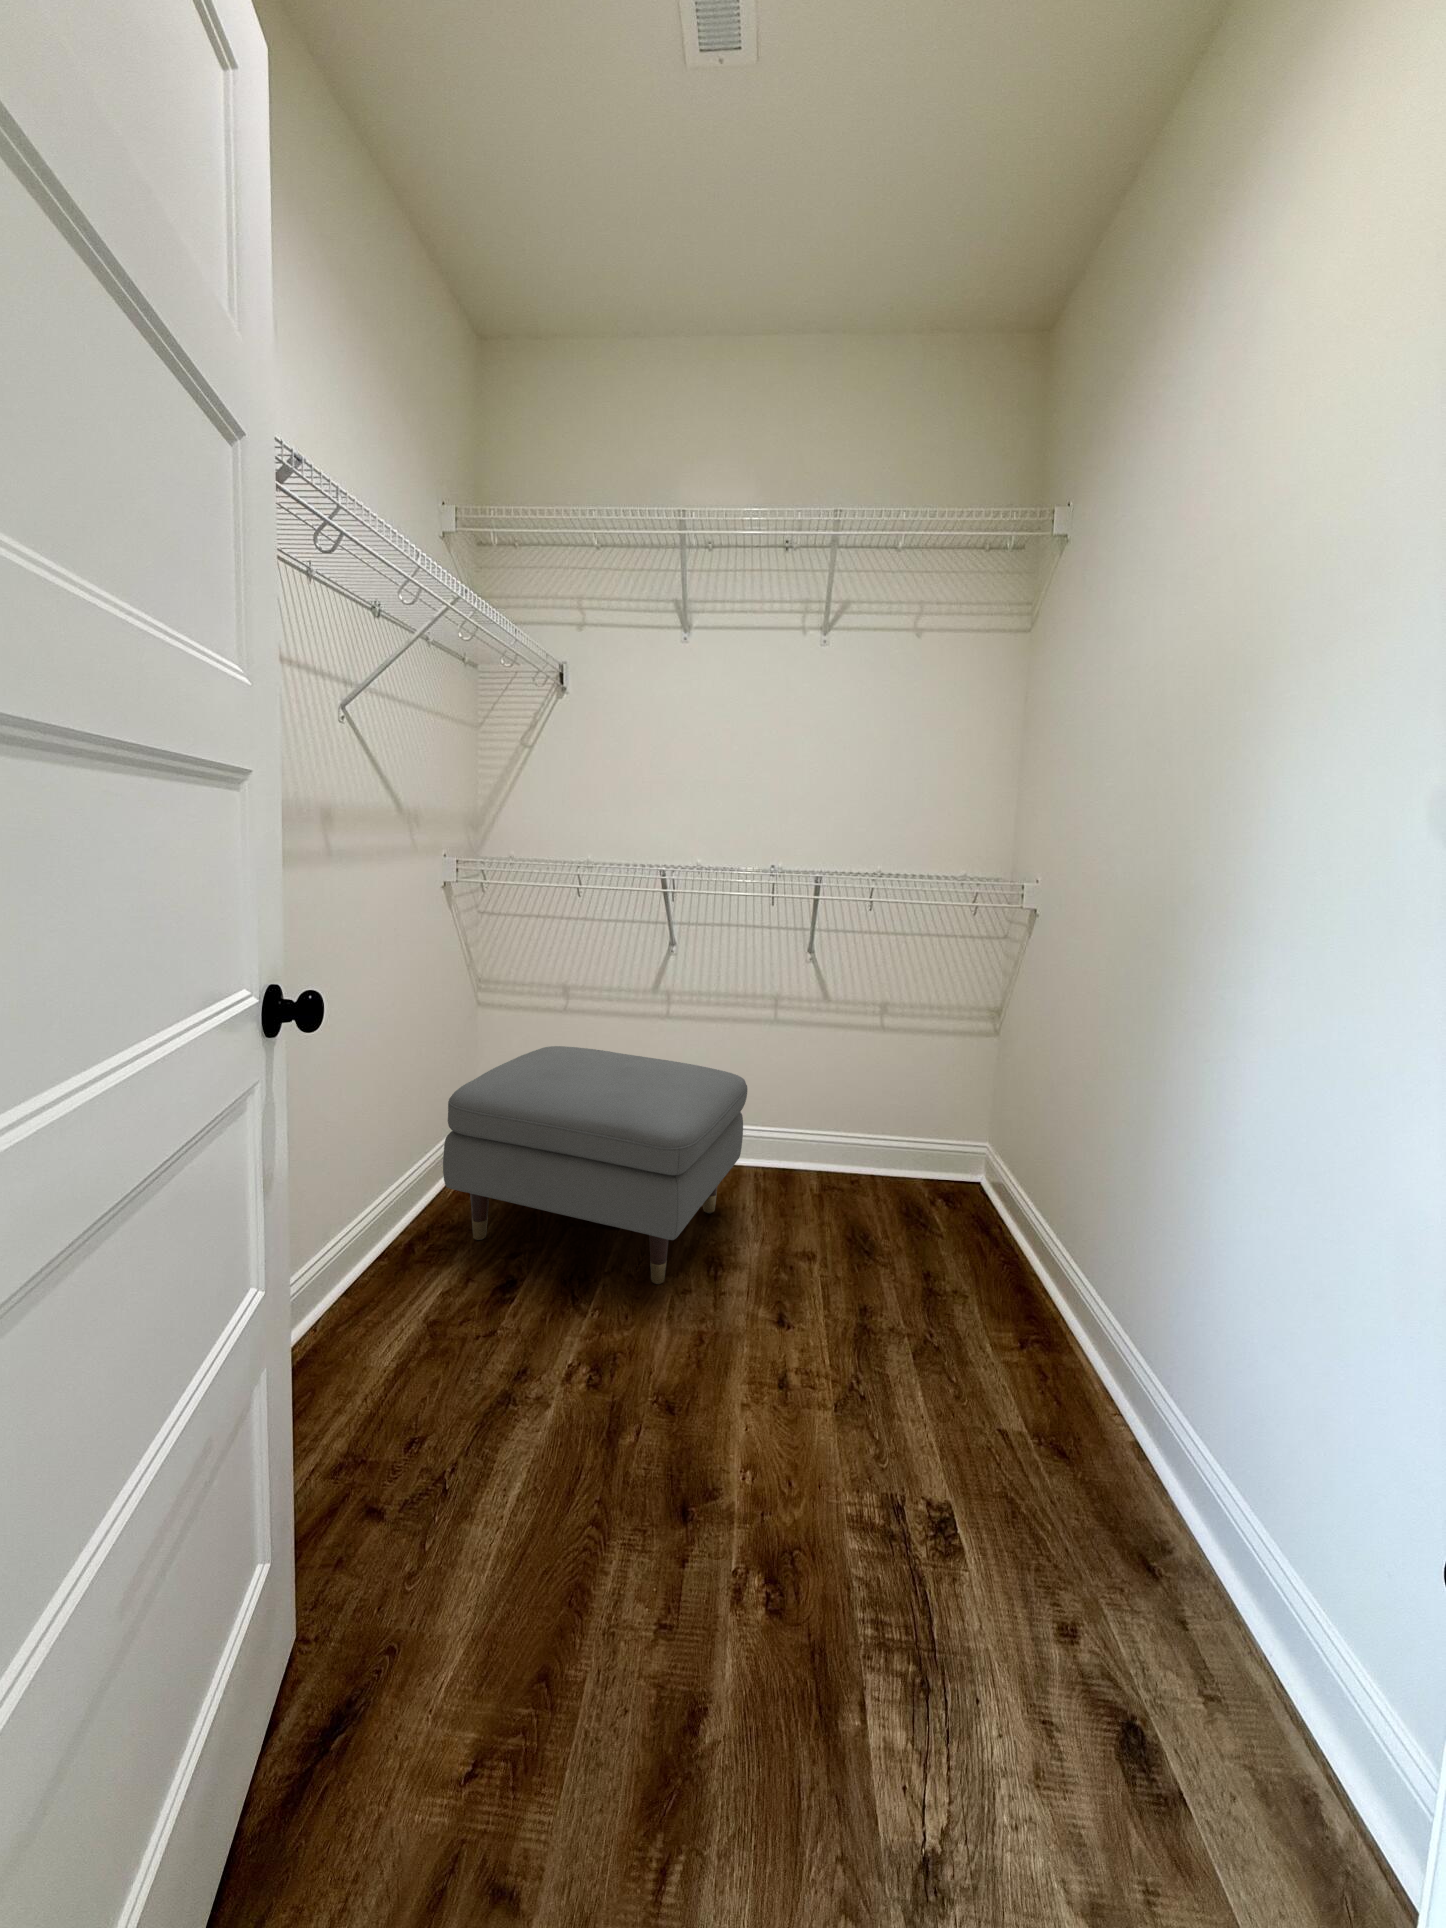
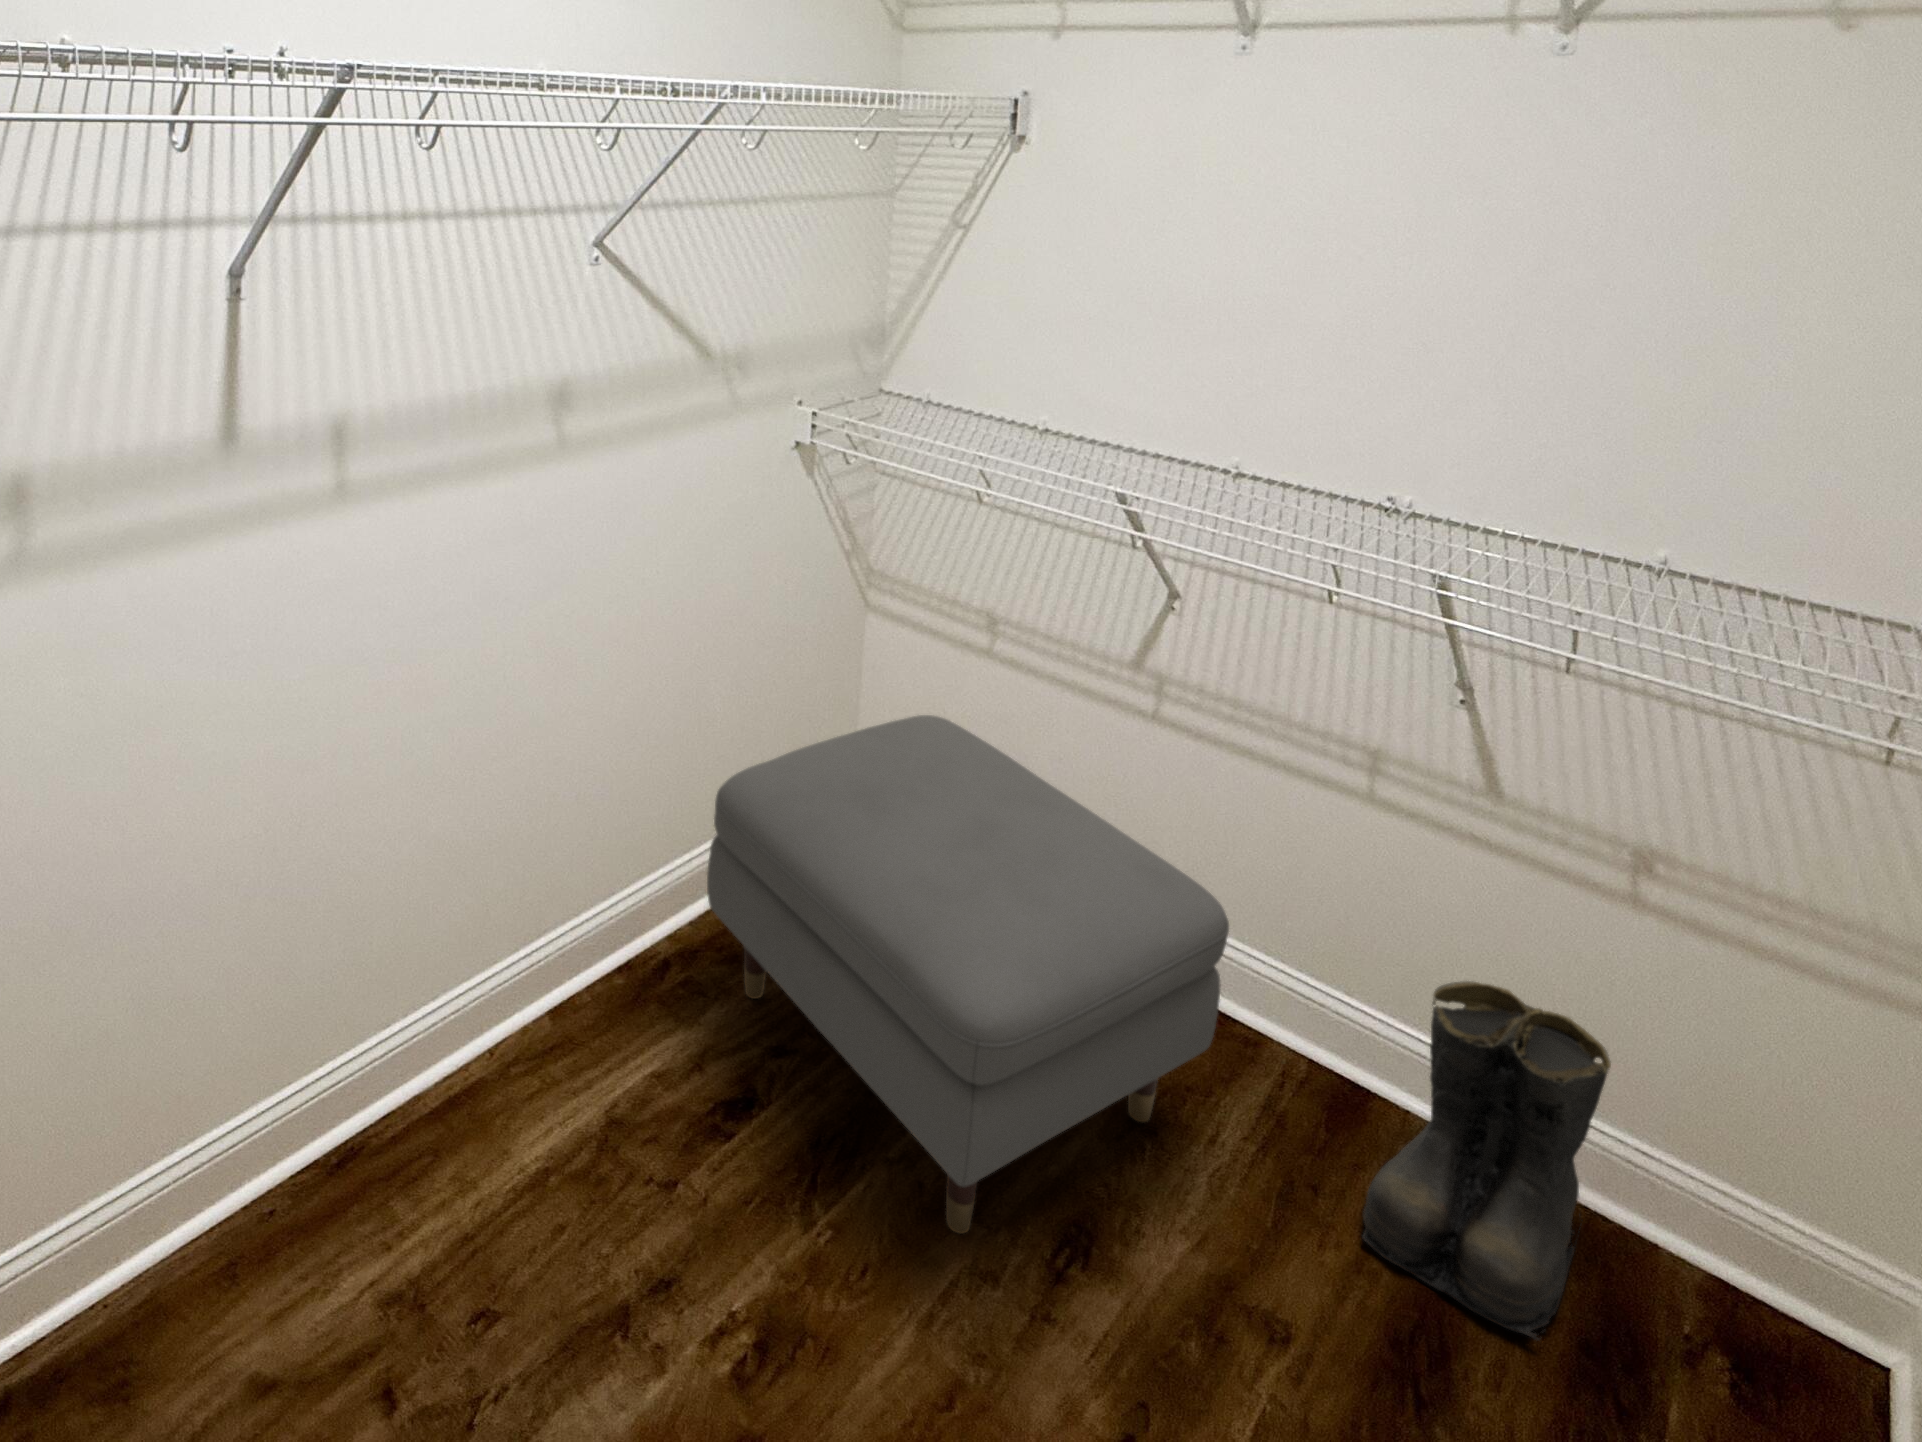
boots: none [813,1090,893,1220] -> present [1362,981,1611,1340]

